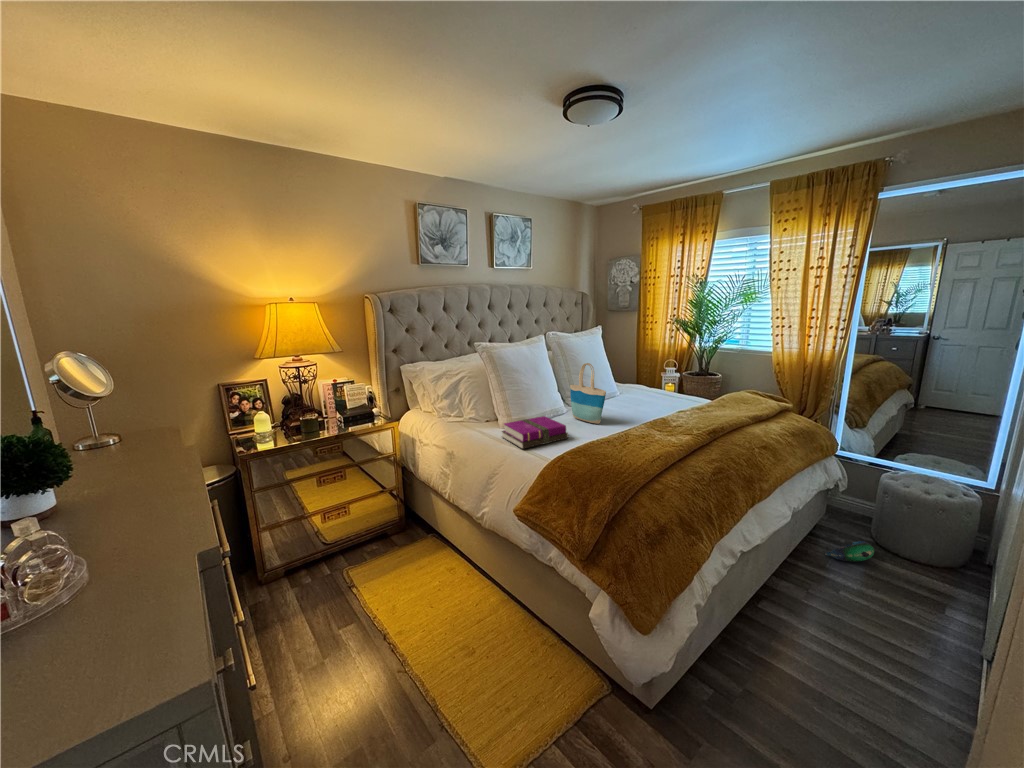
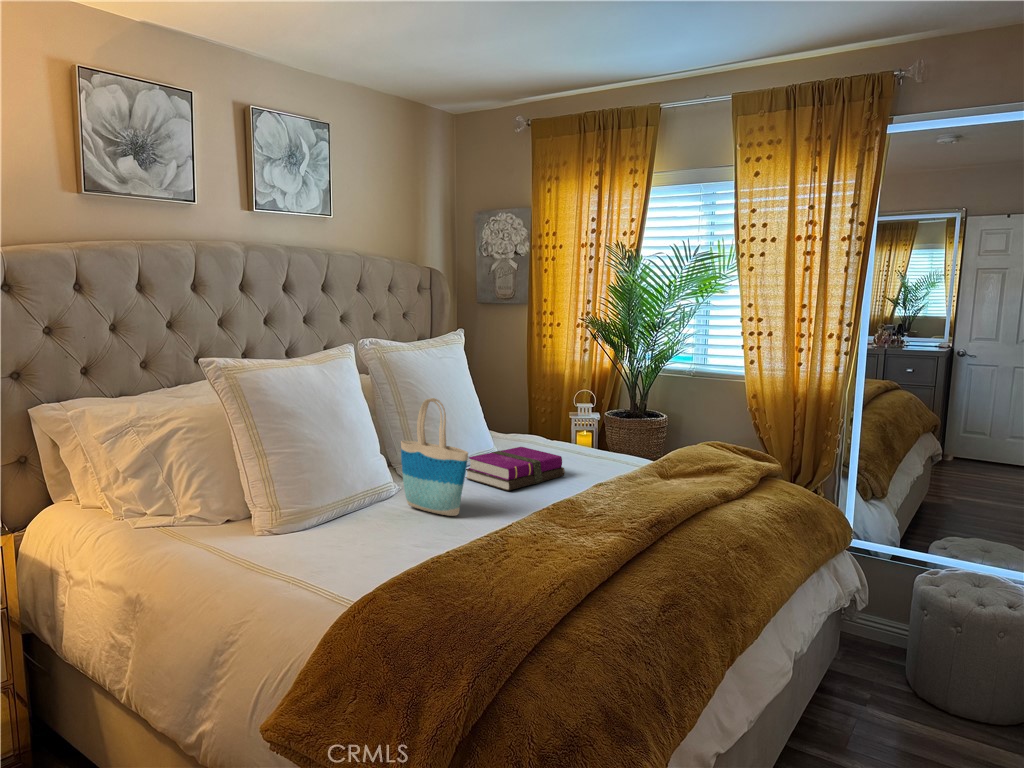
notebook: present [502,416,568,449] -> present [466,447,565,491]
plush toy: present [825,541,874,562] -> none [842,690,912,730]

